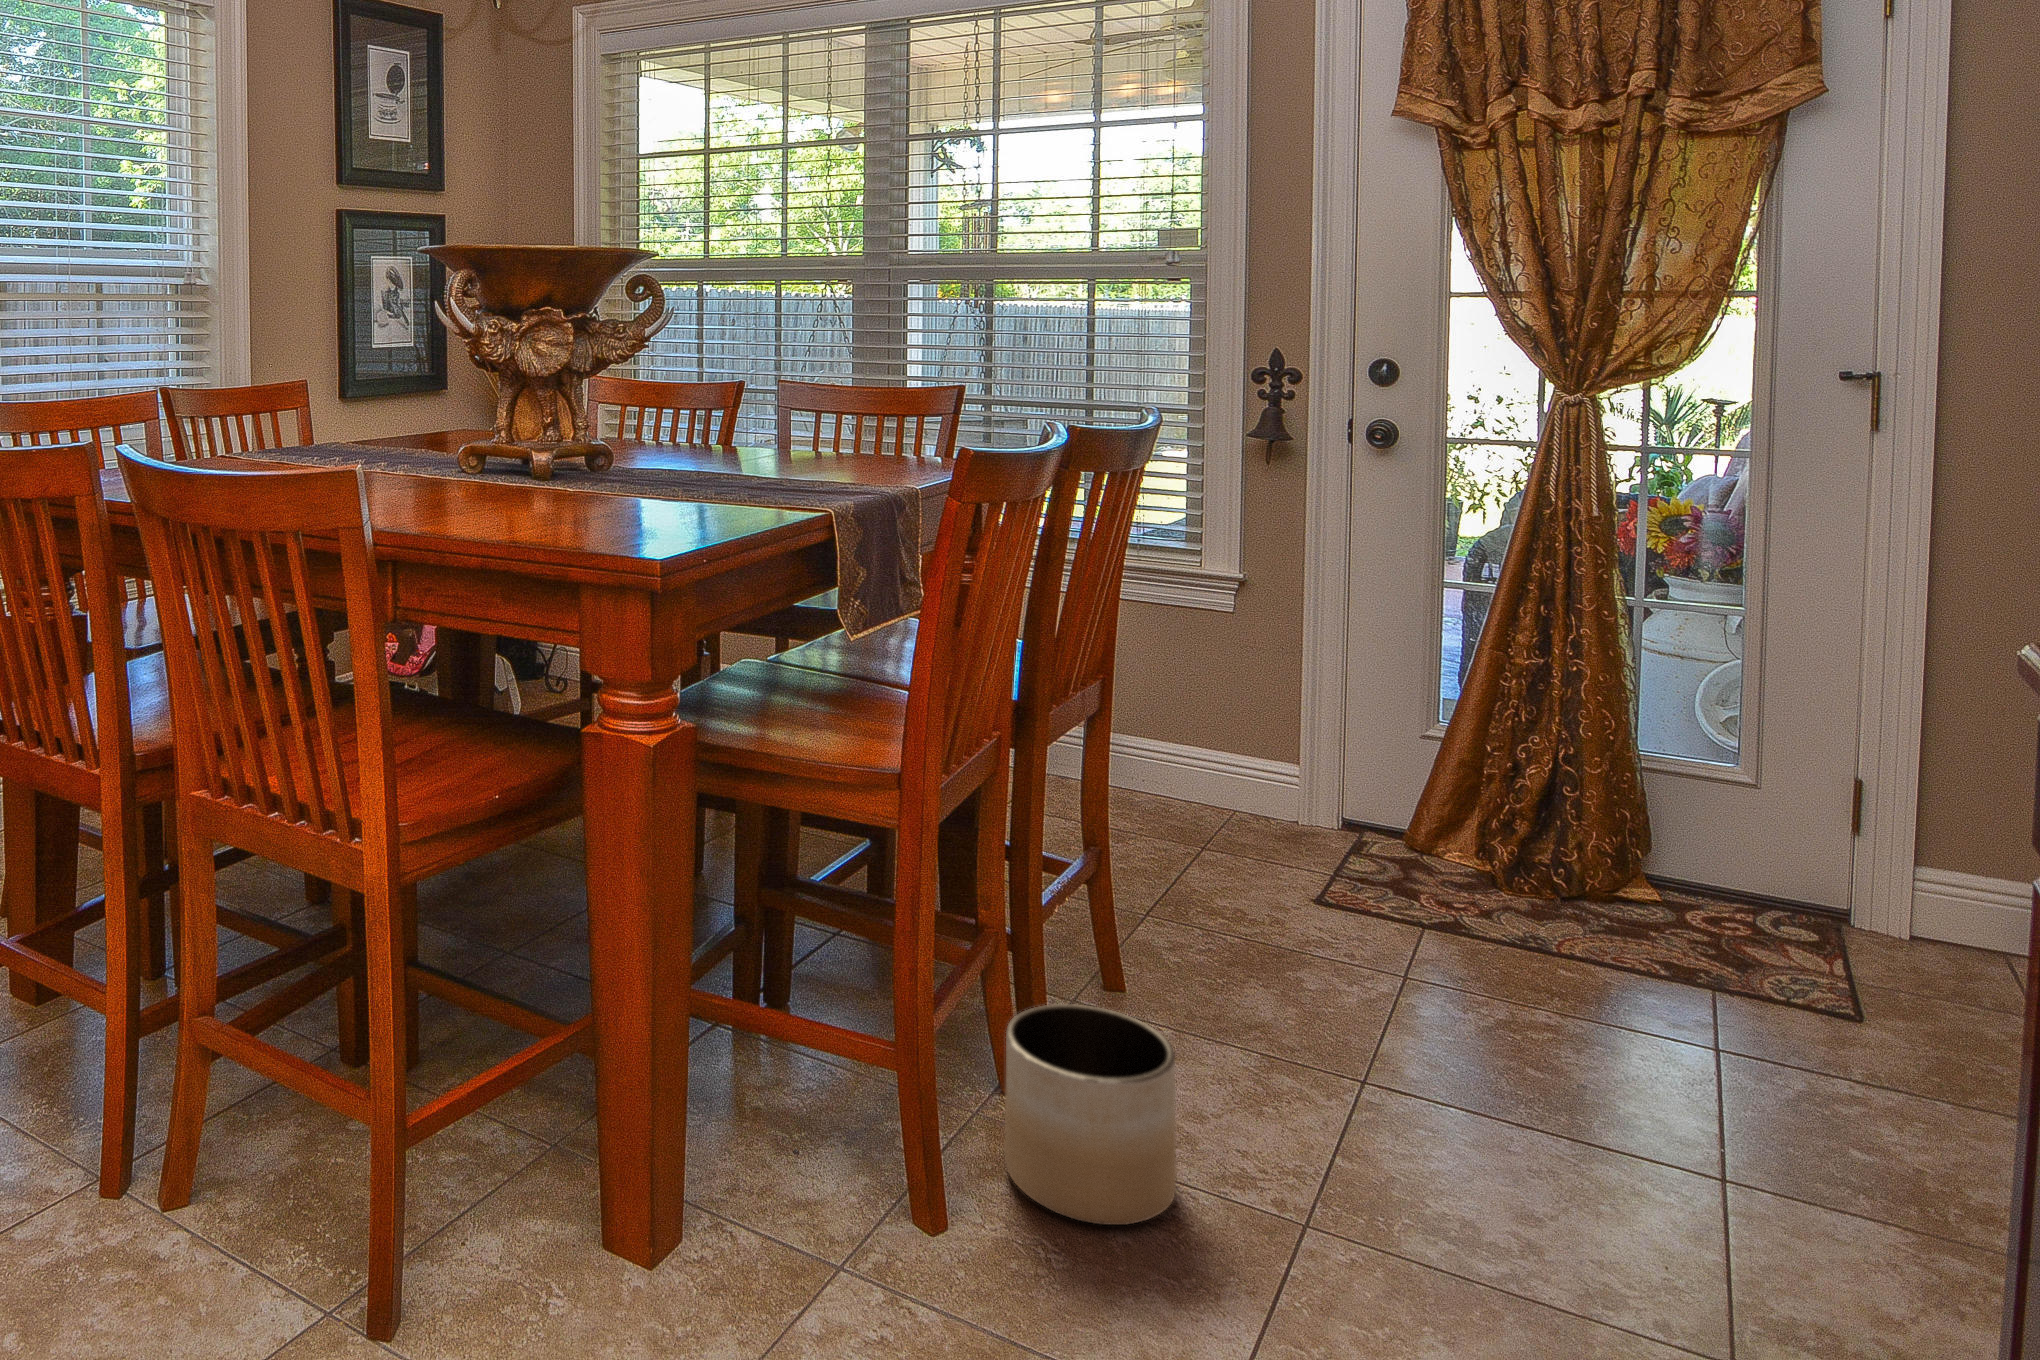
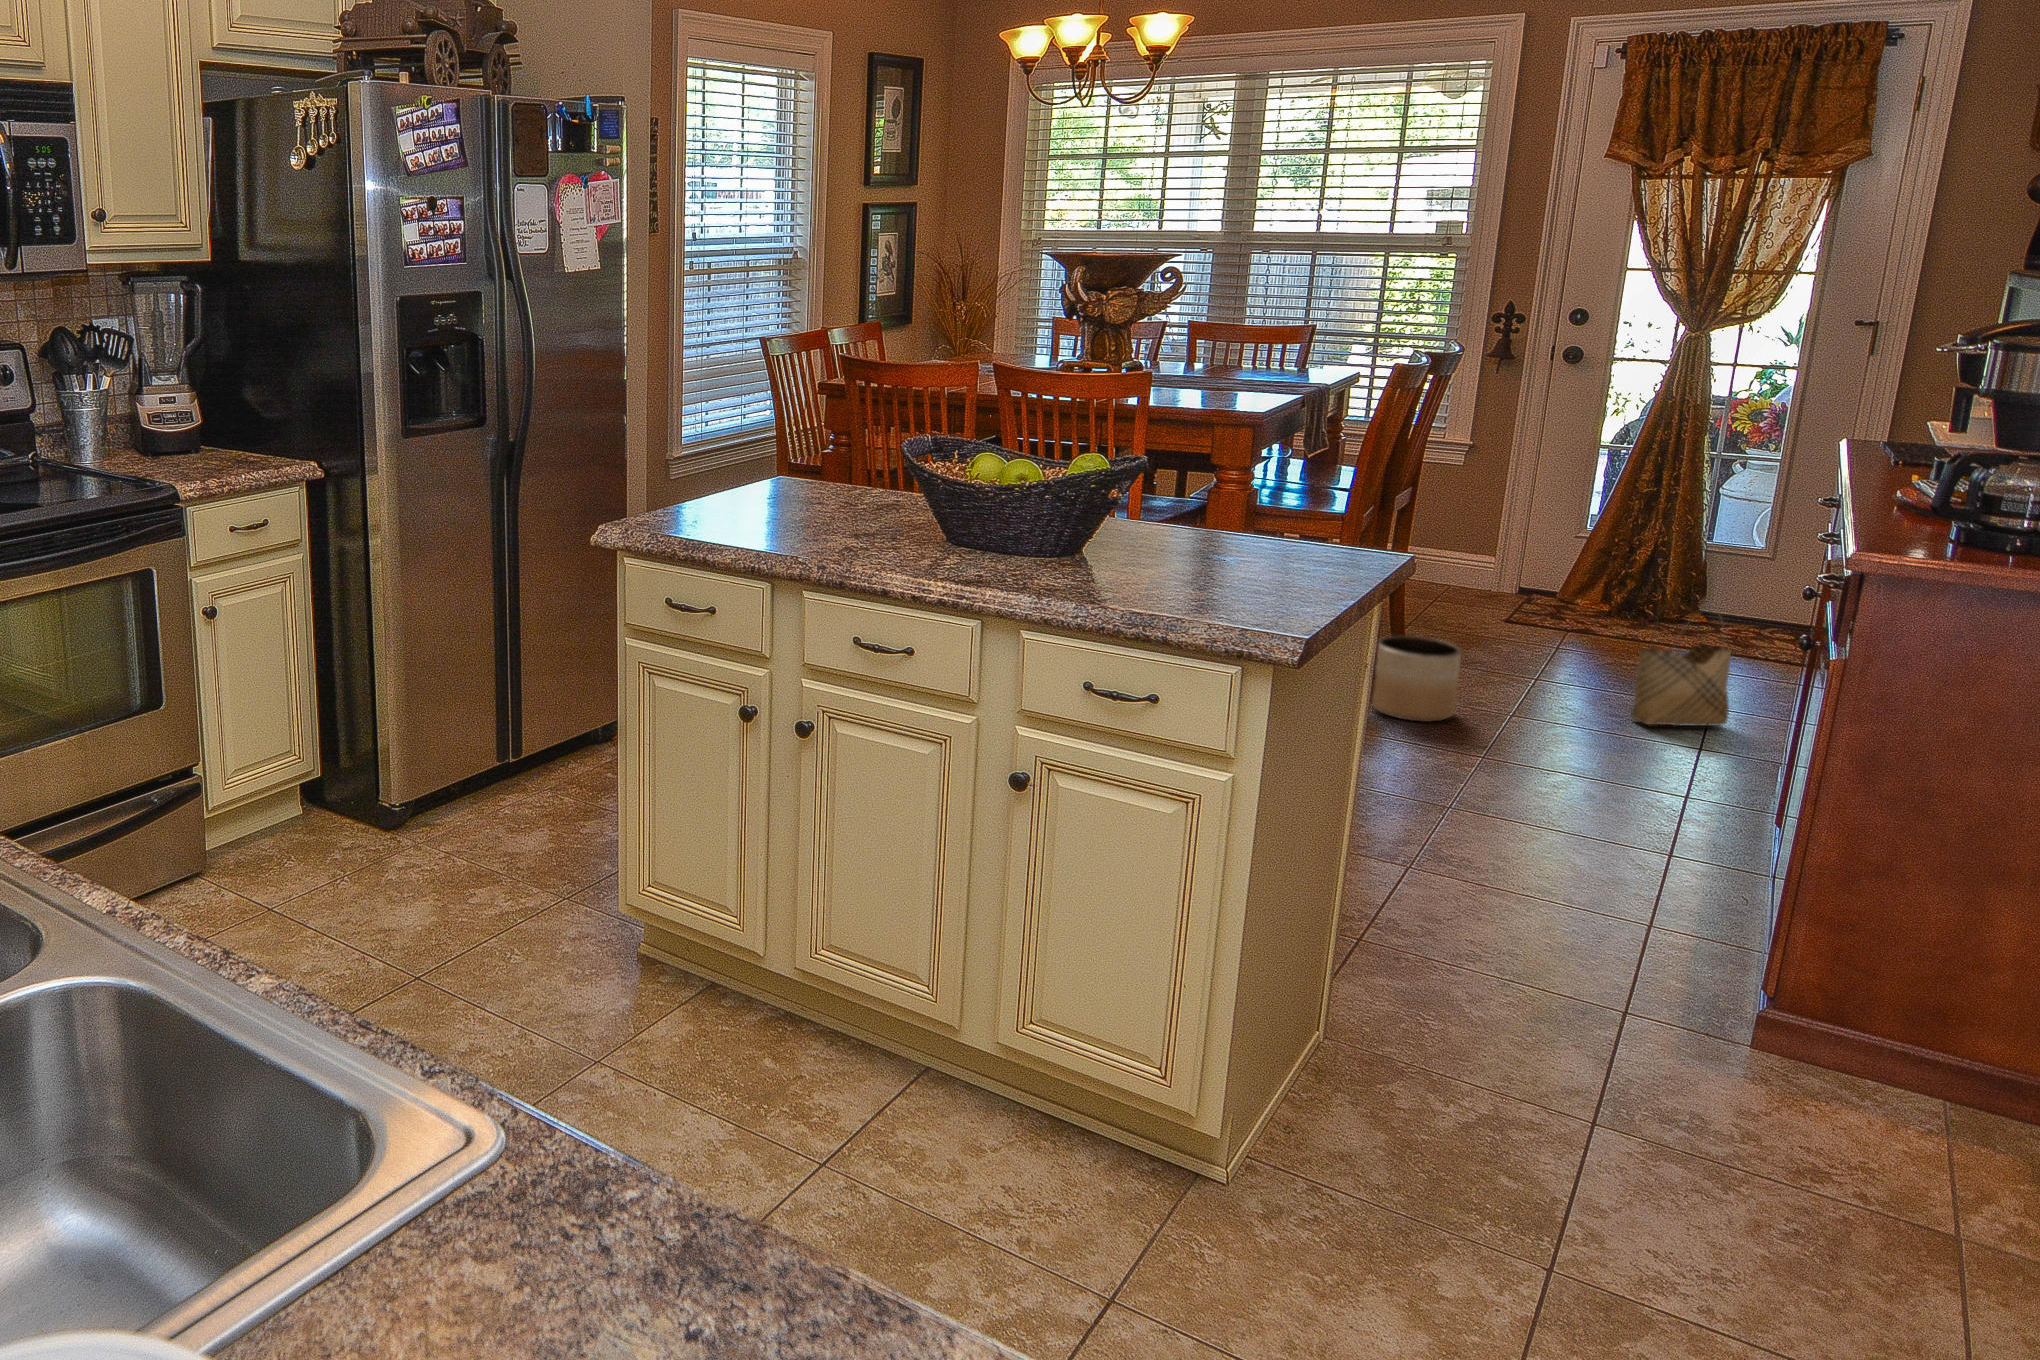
woven basket: none [1547,945,1763,1247] -> present [1631,601,1731,726]

